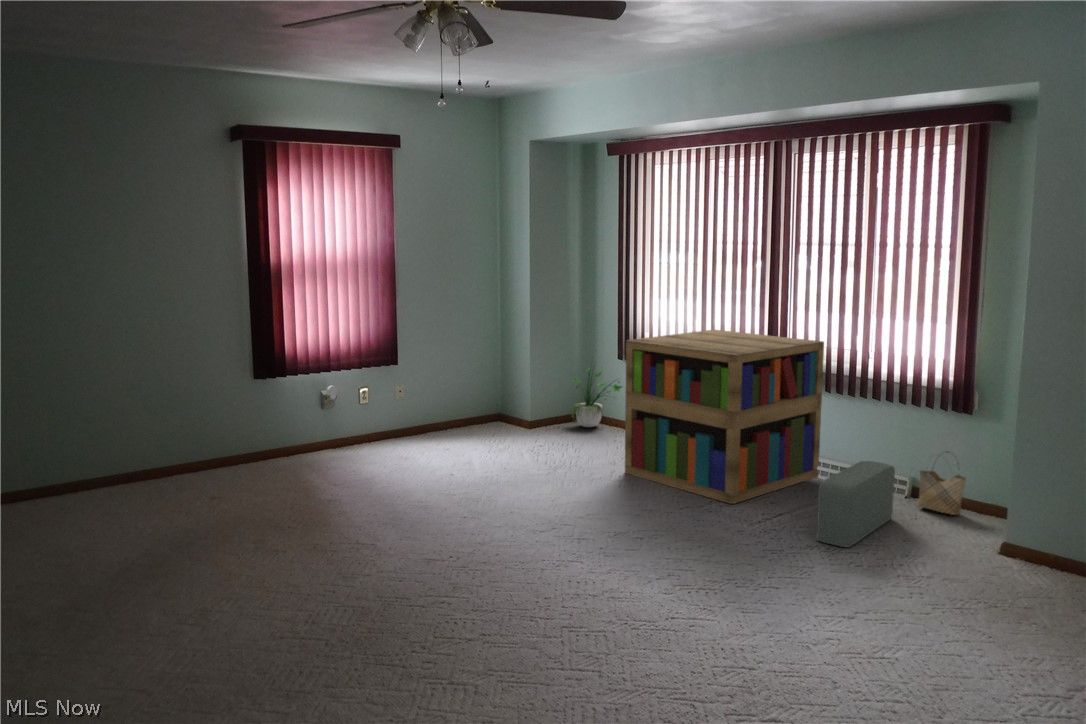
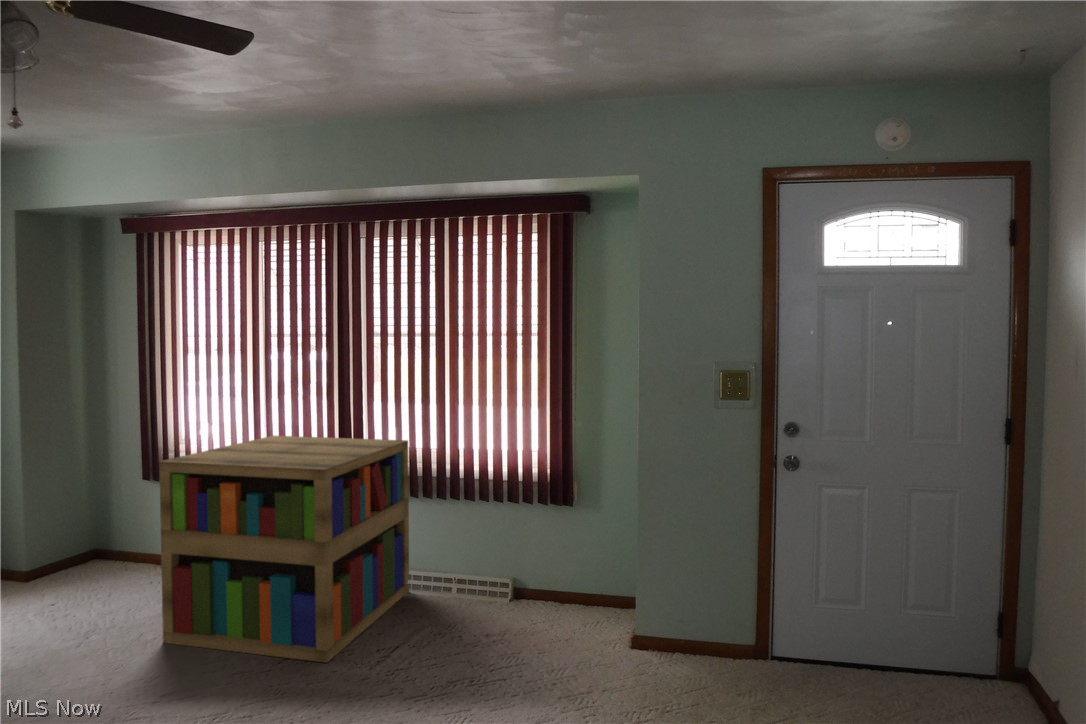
potted plant: present [571,367,622,427] -> none [72,477,151,574]
woven basket: present [918,452,966,515] -> none [524,545,570,613]
pouf: present [817,461,895,547] -> none [452,574,512,700]

